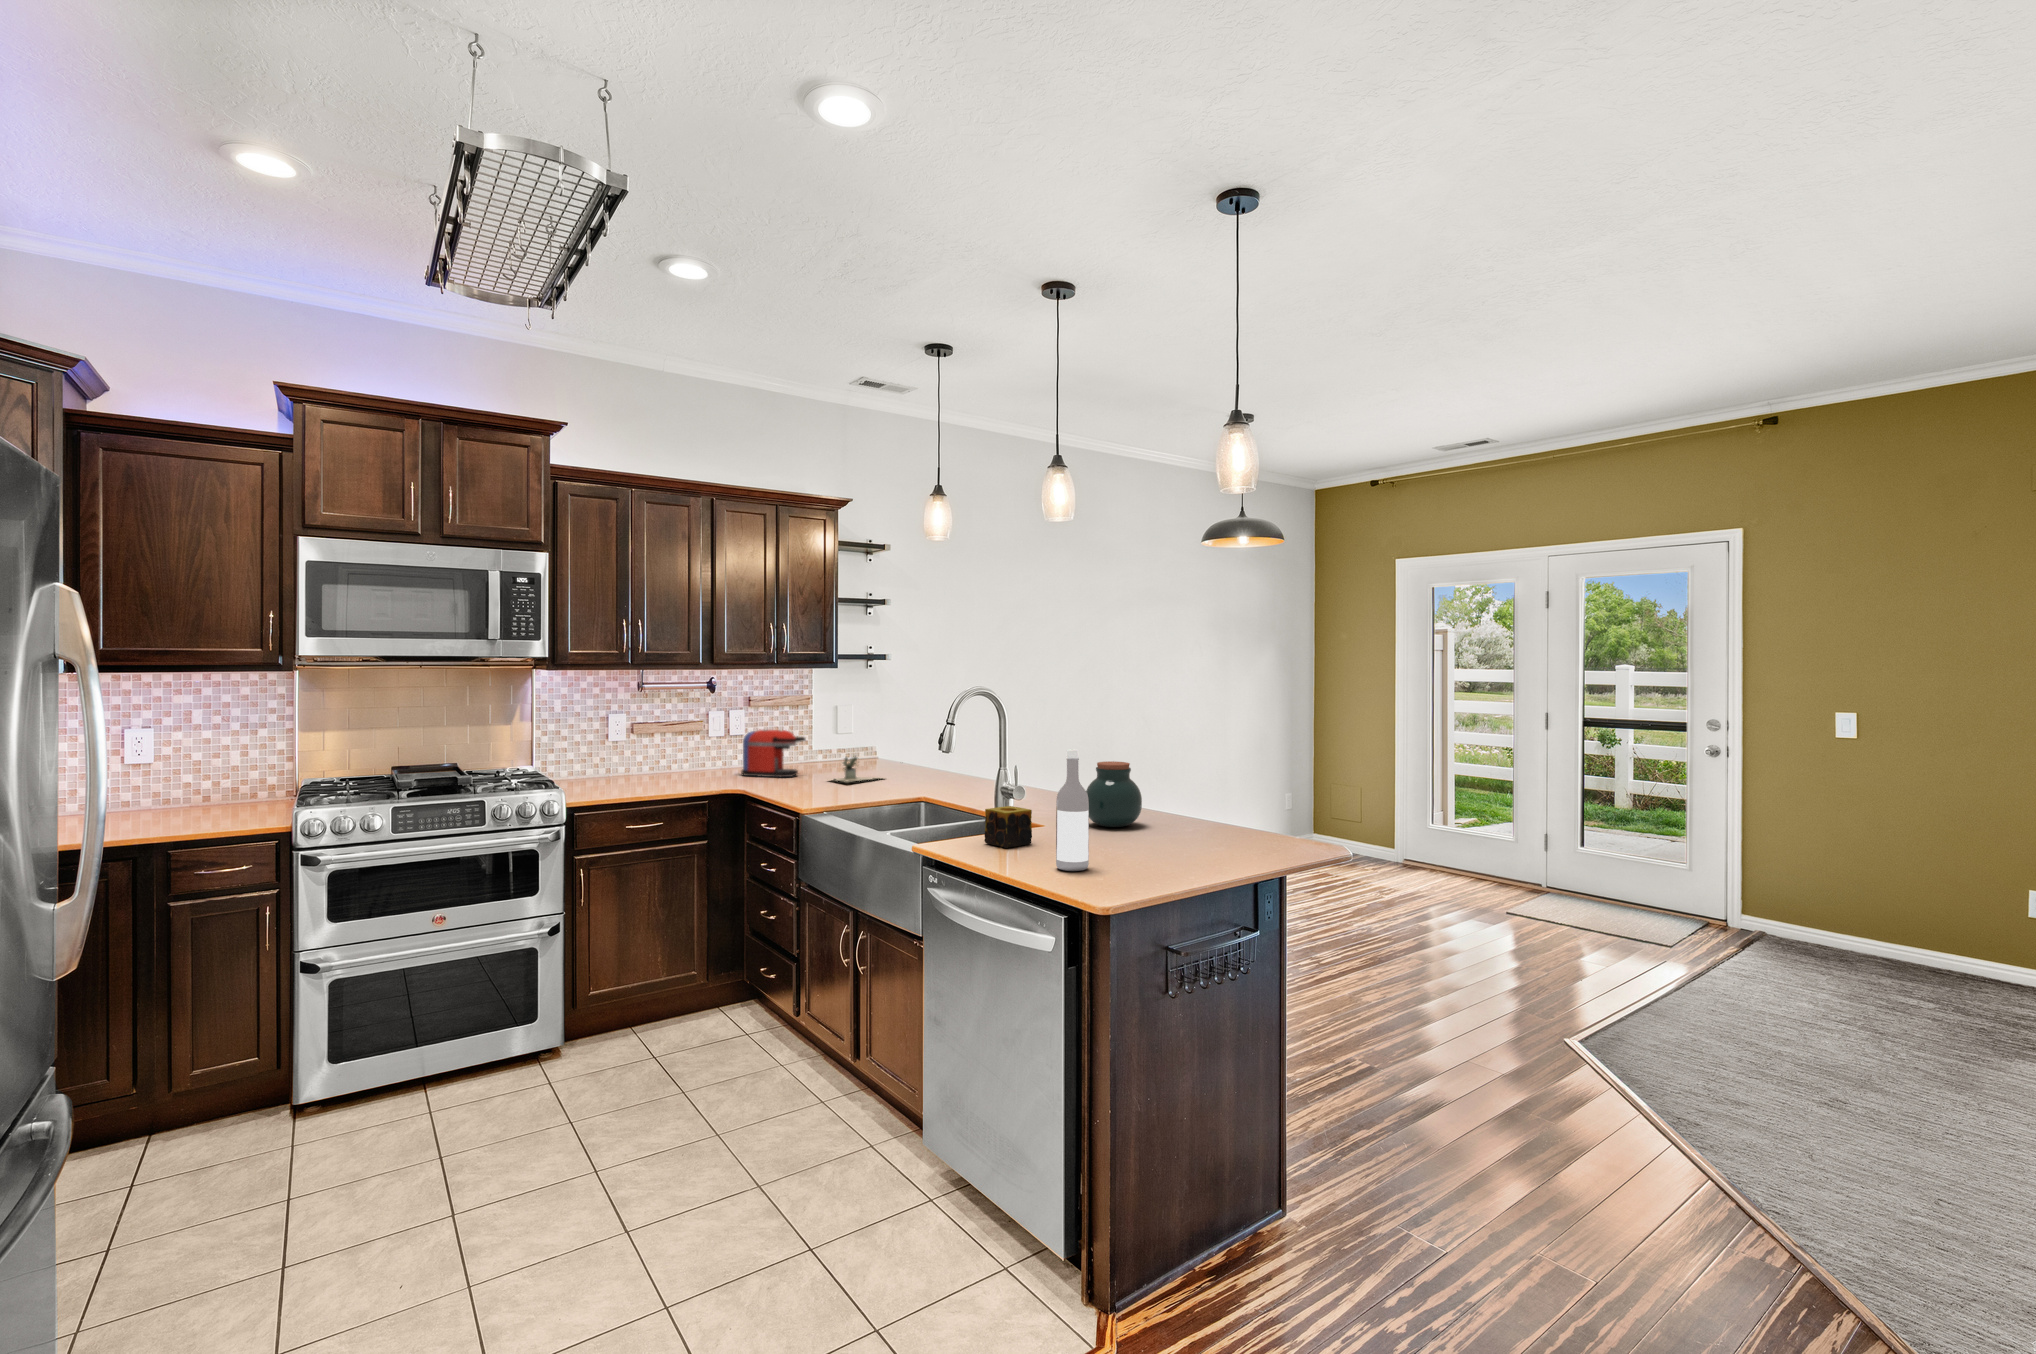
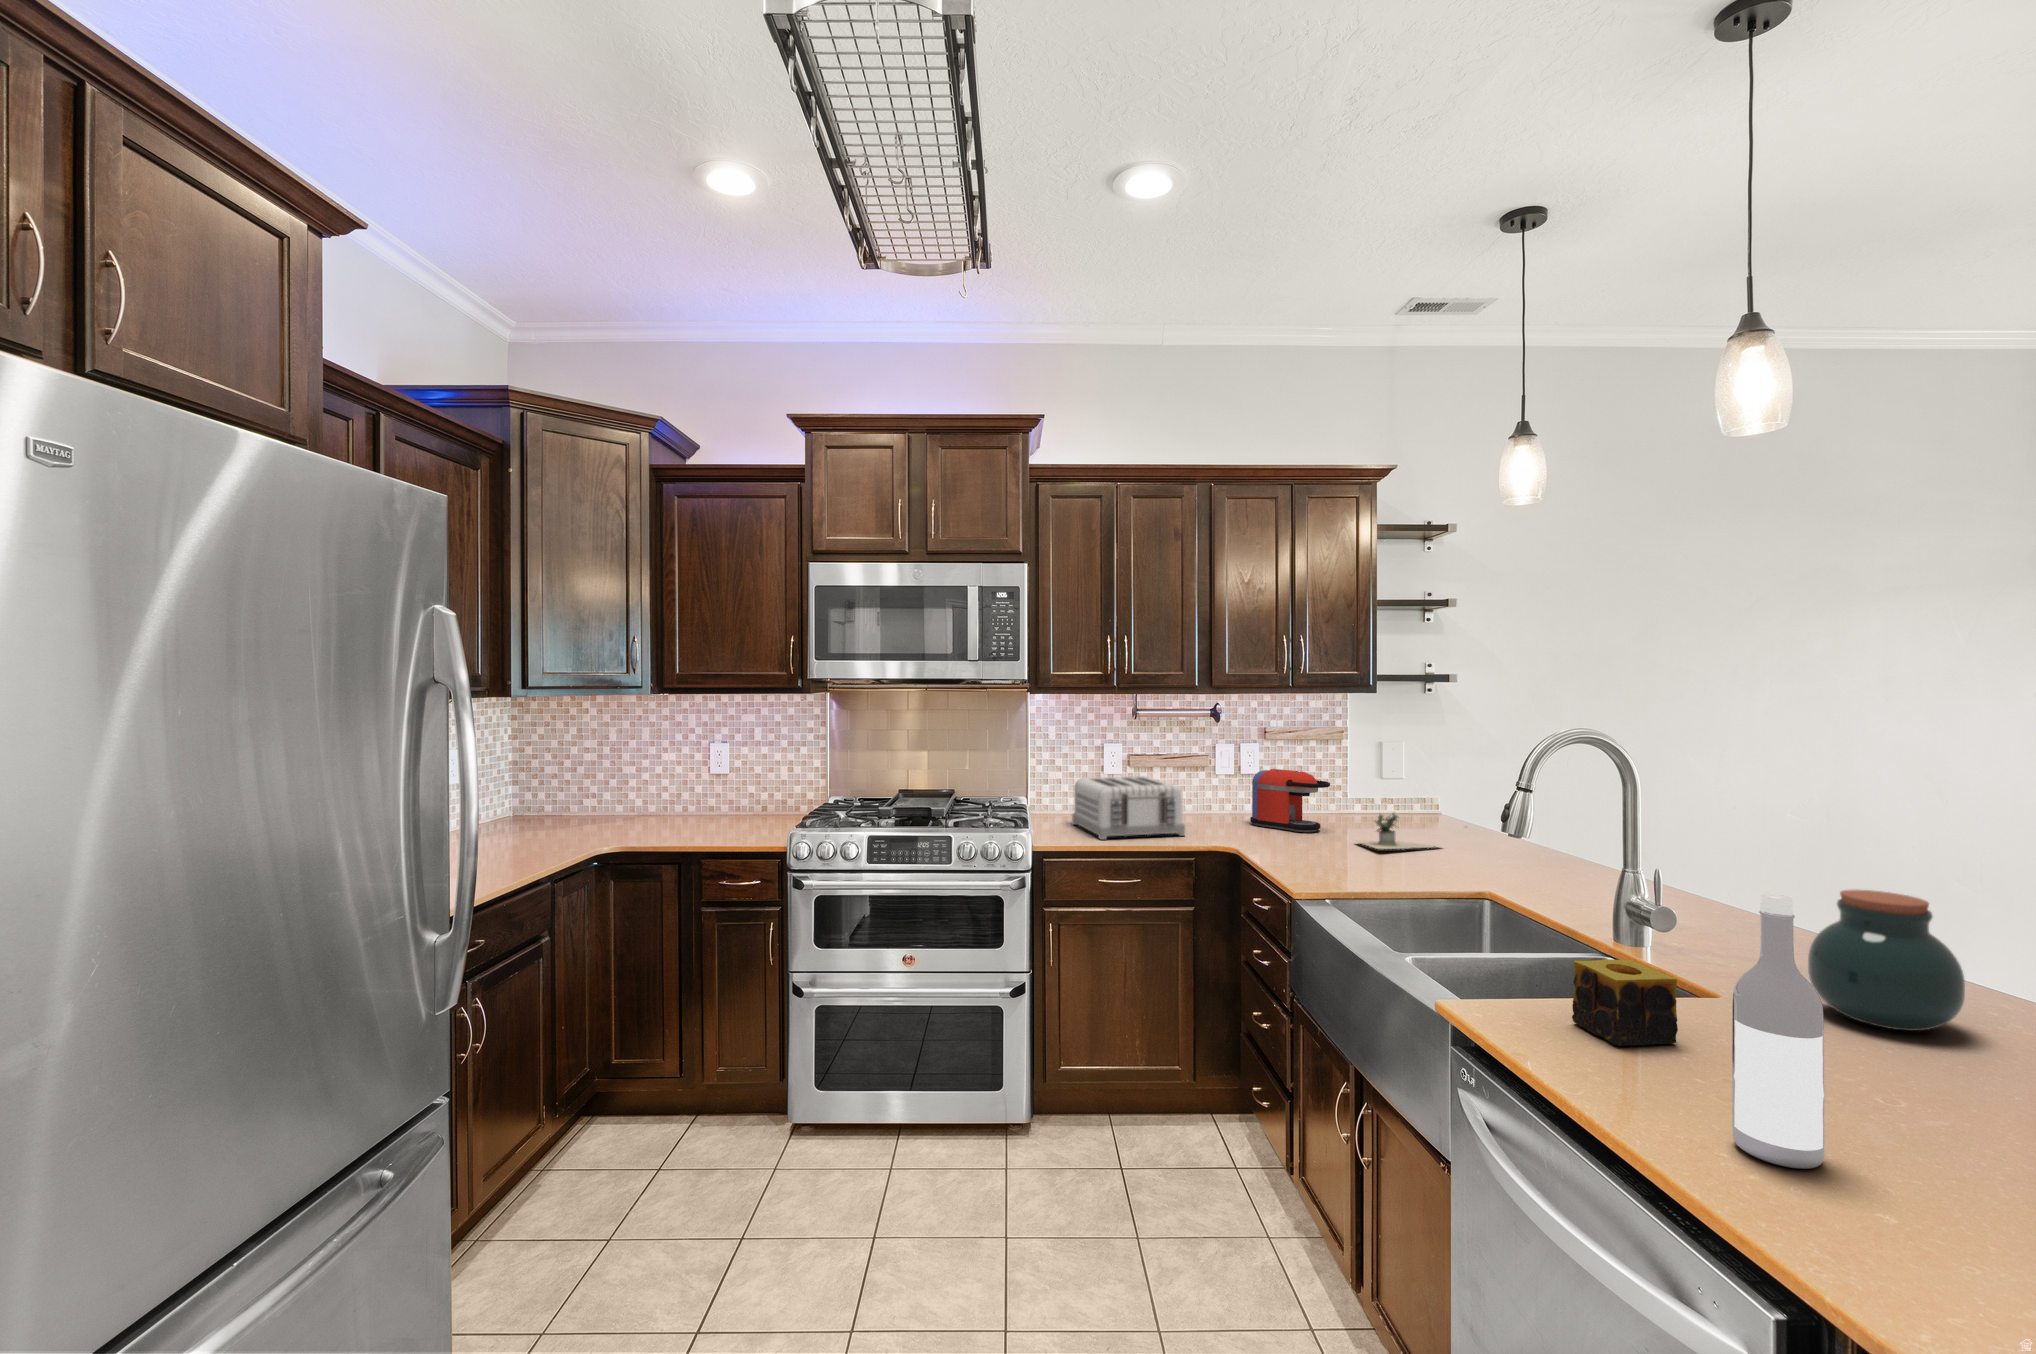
toaster: none [585,741,695,794] -> present [1072,776,1185,839]

